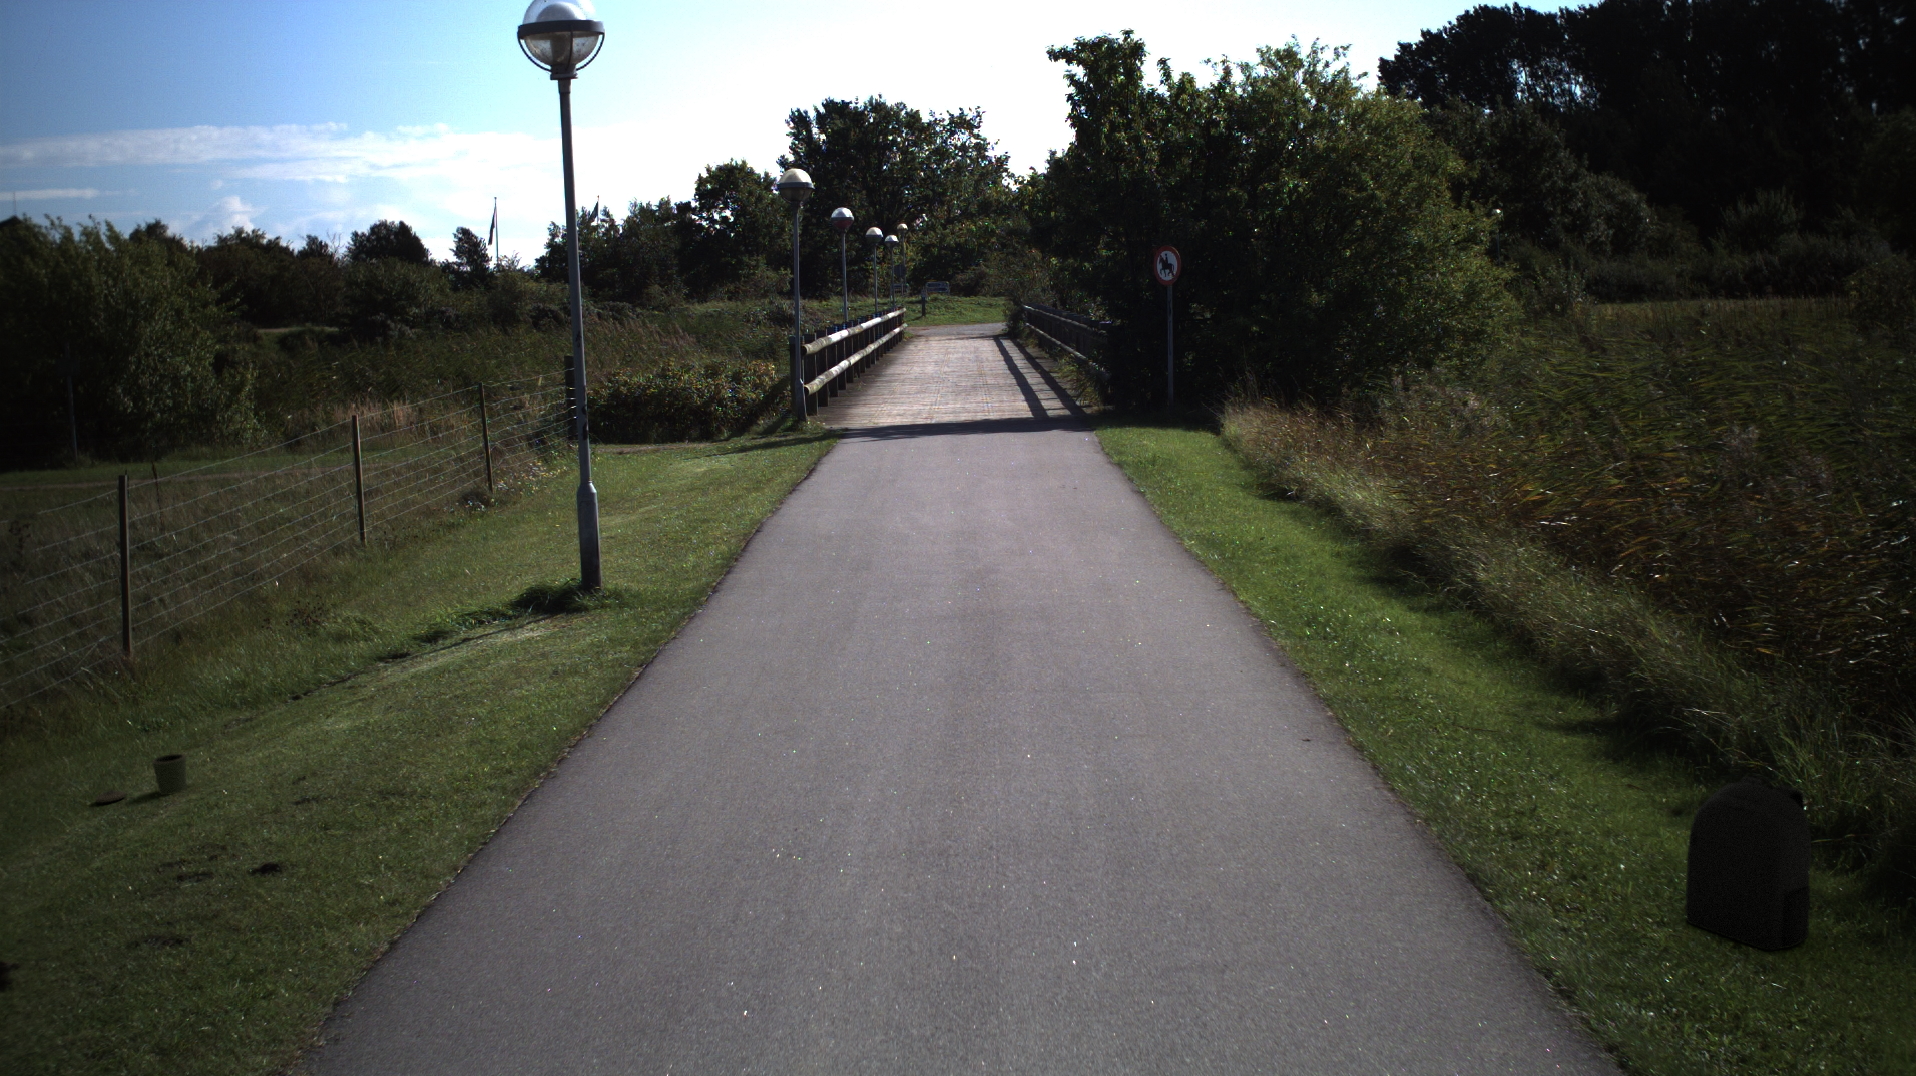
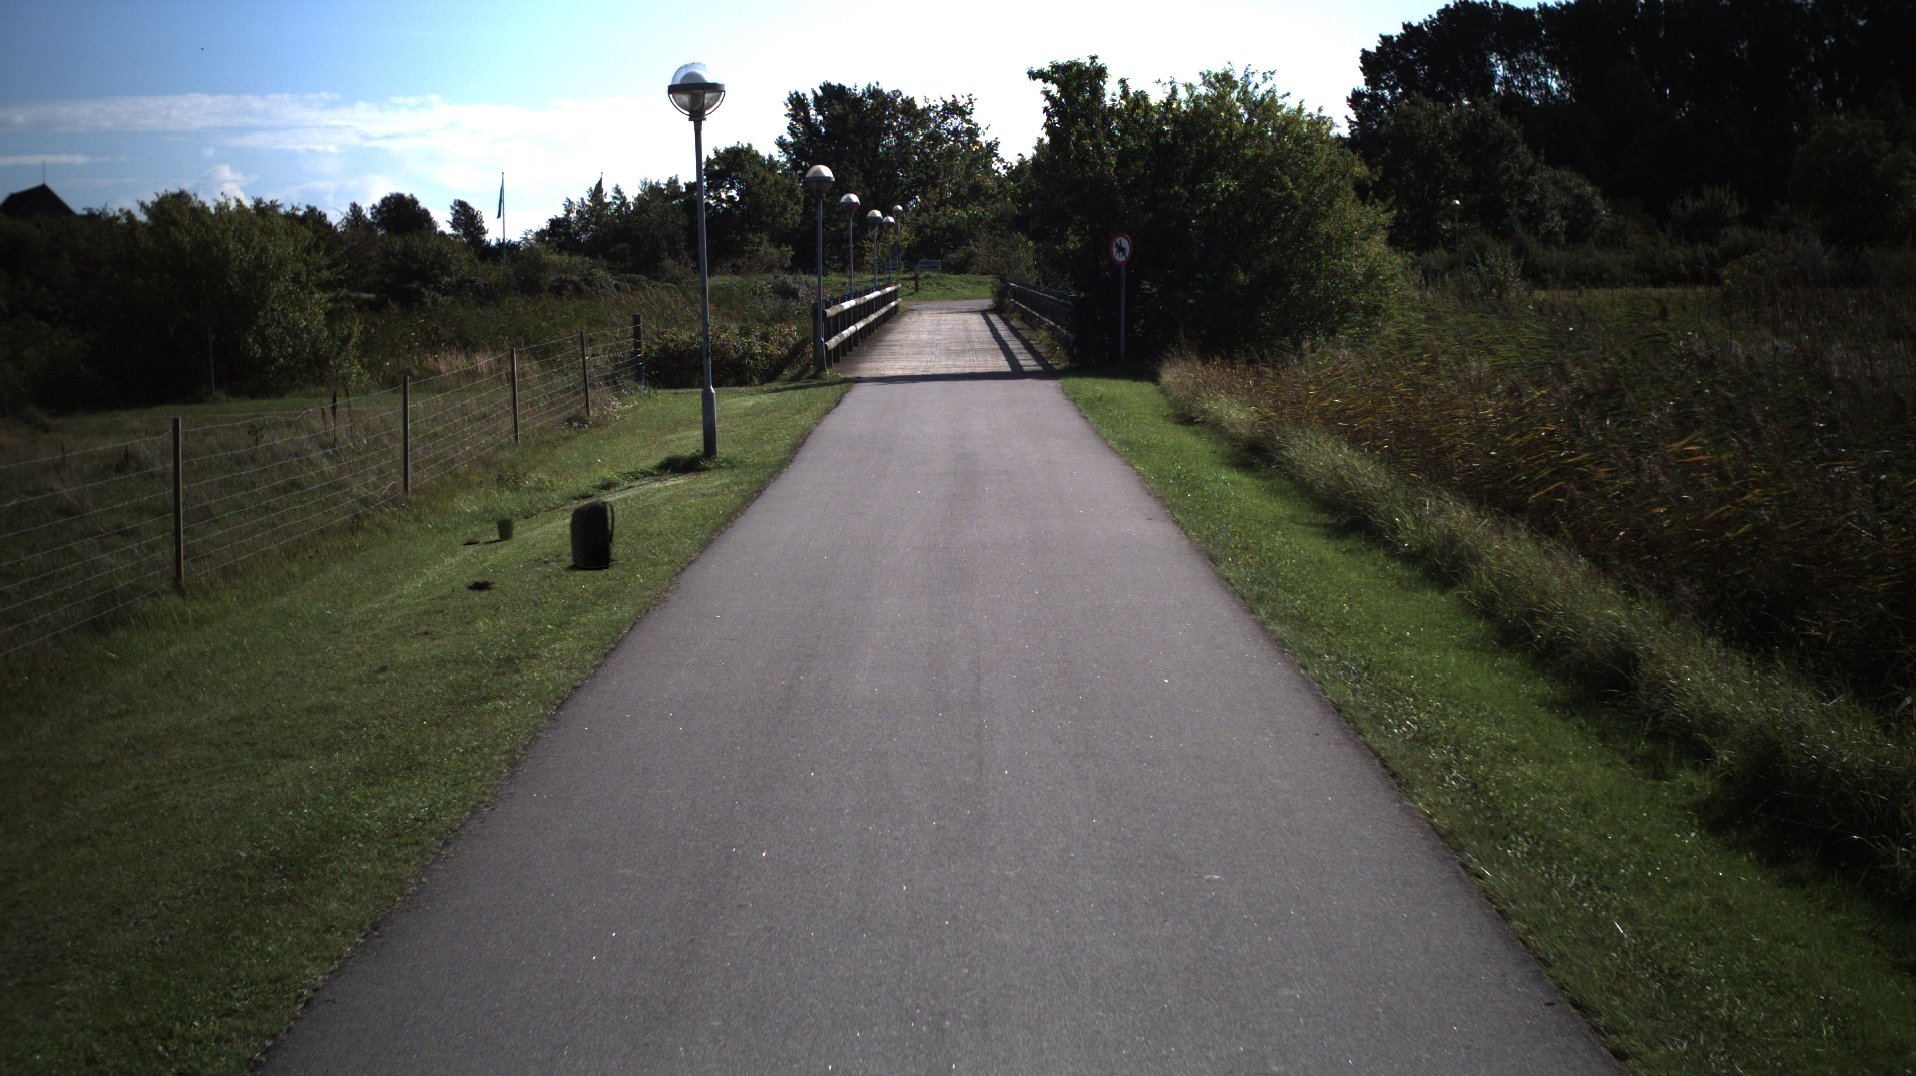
backpack: present [1685,777,1811,950] -> present [570,499,615,569]

